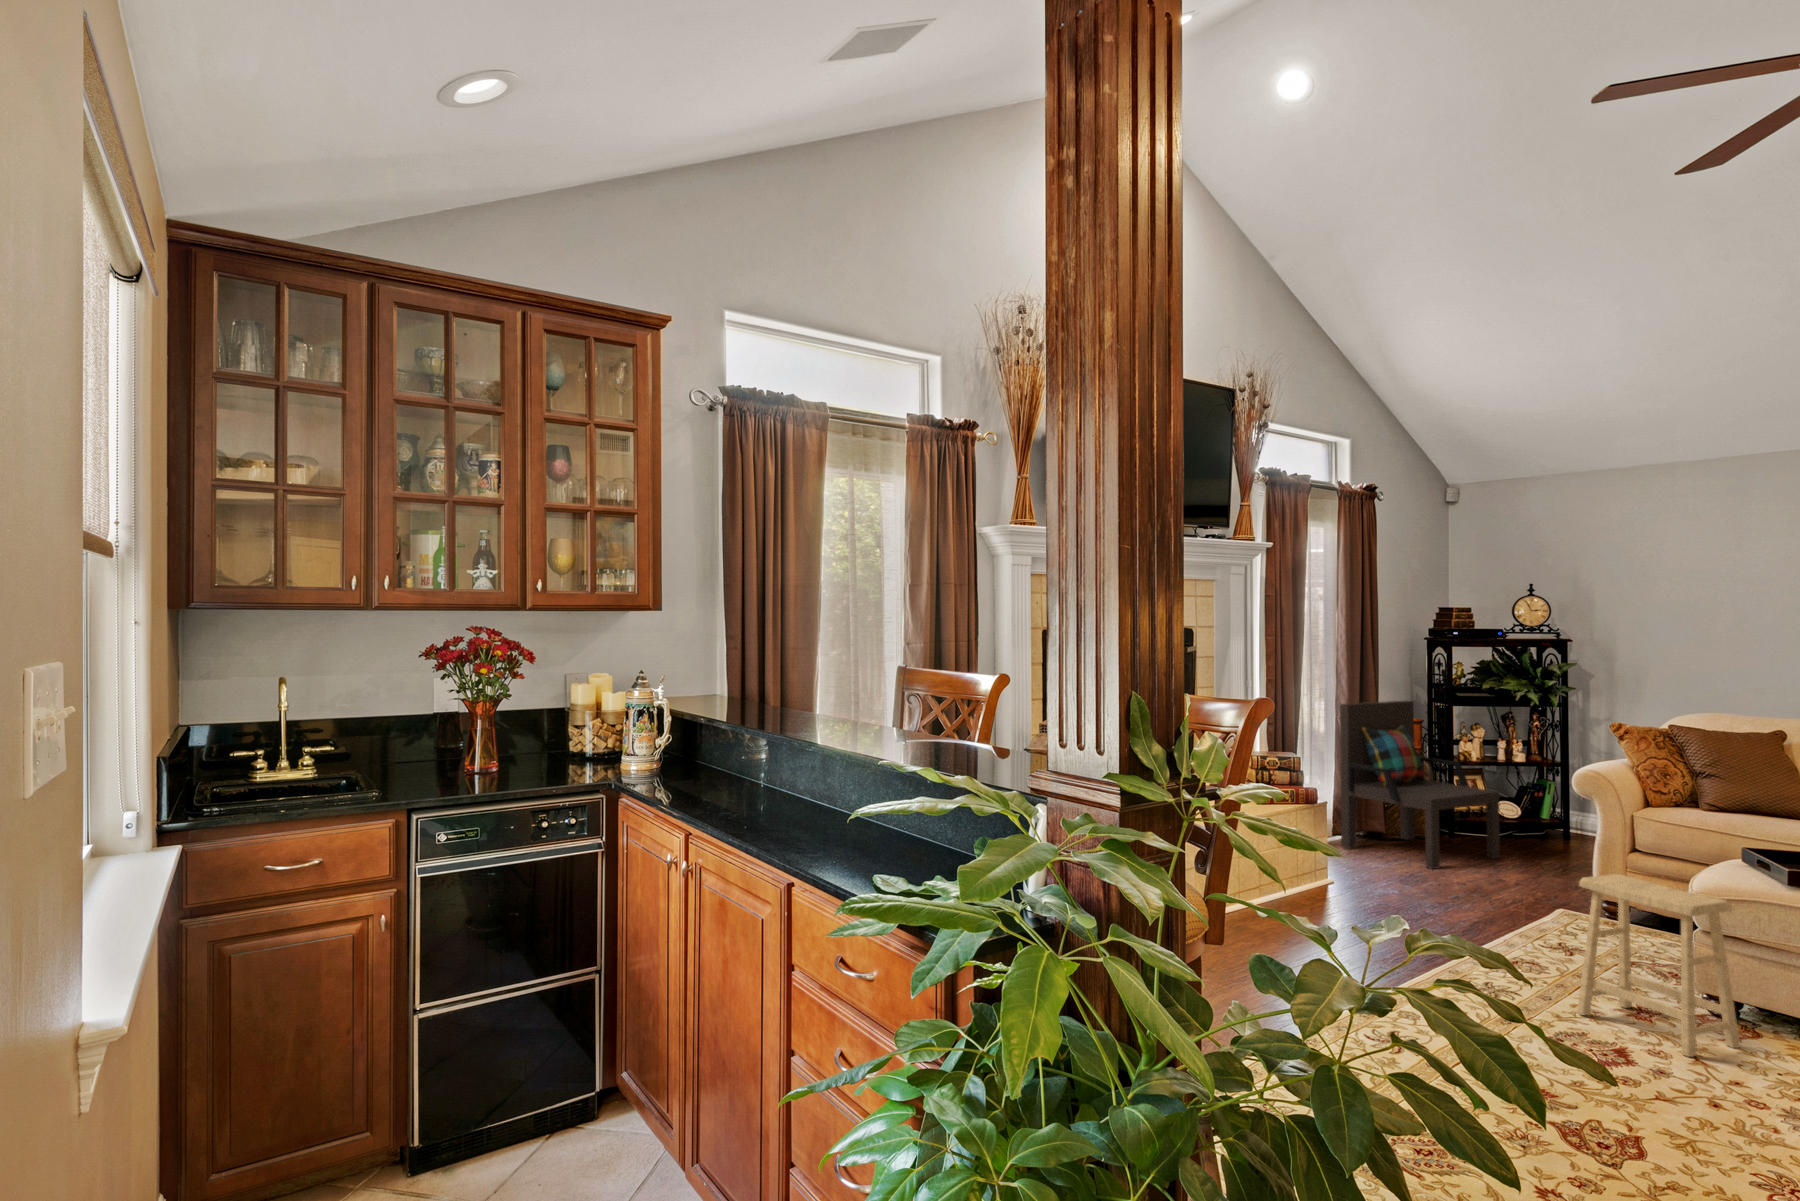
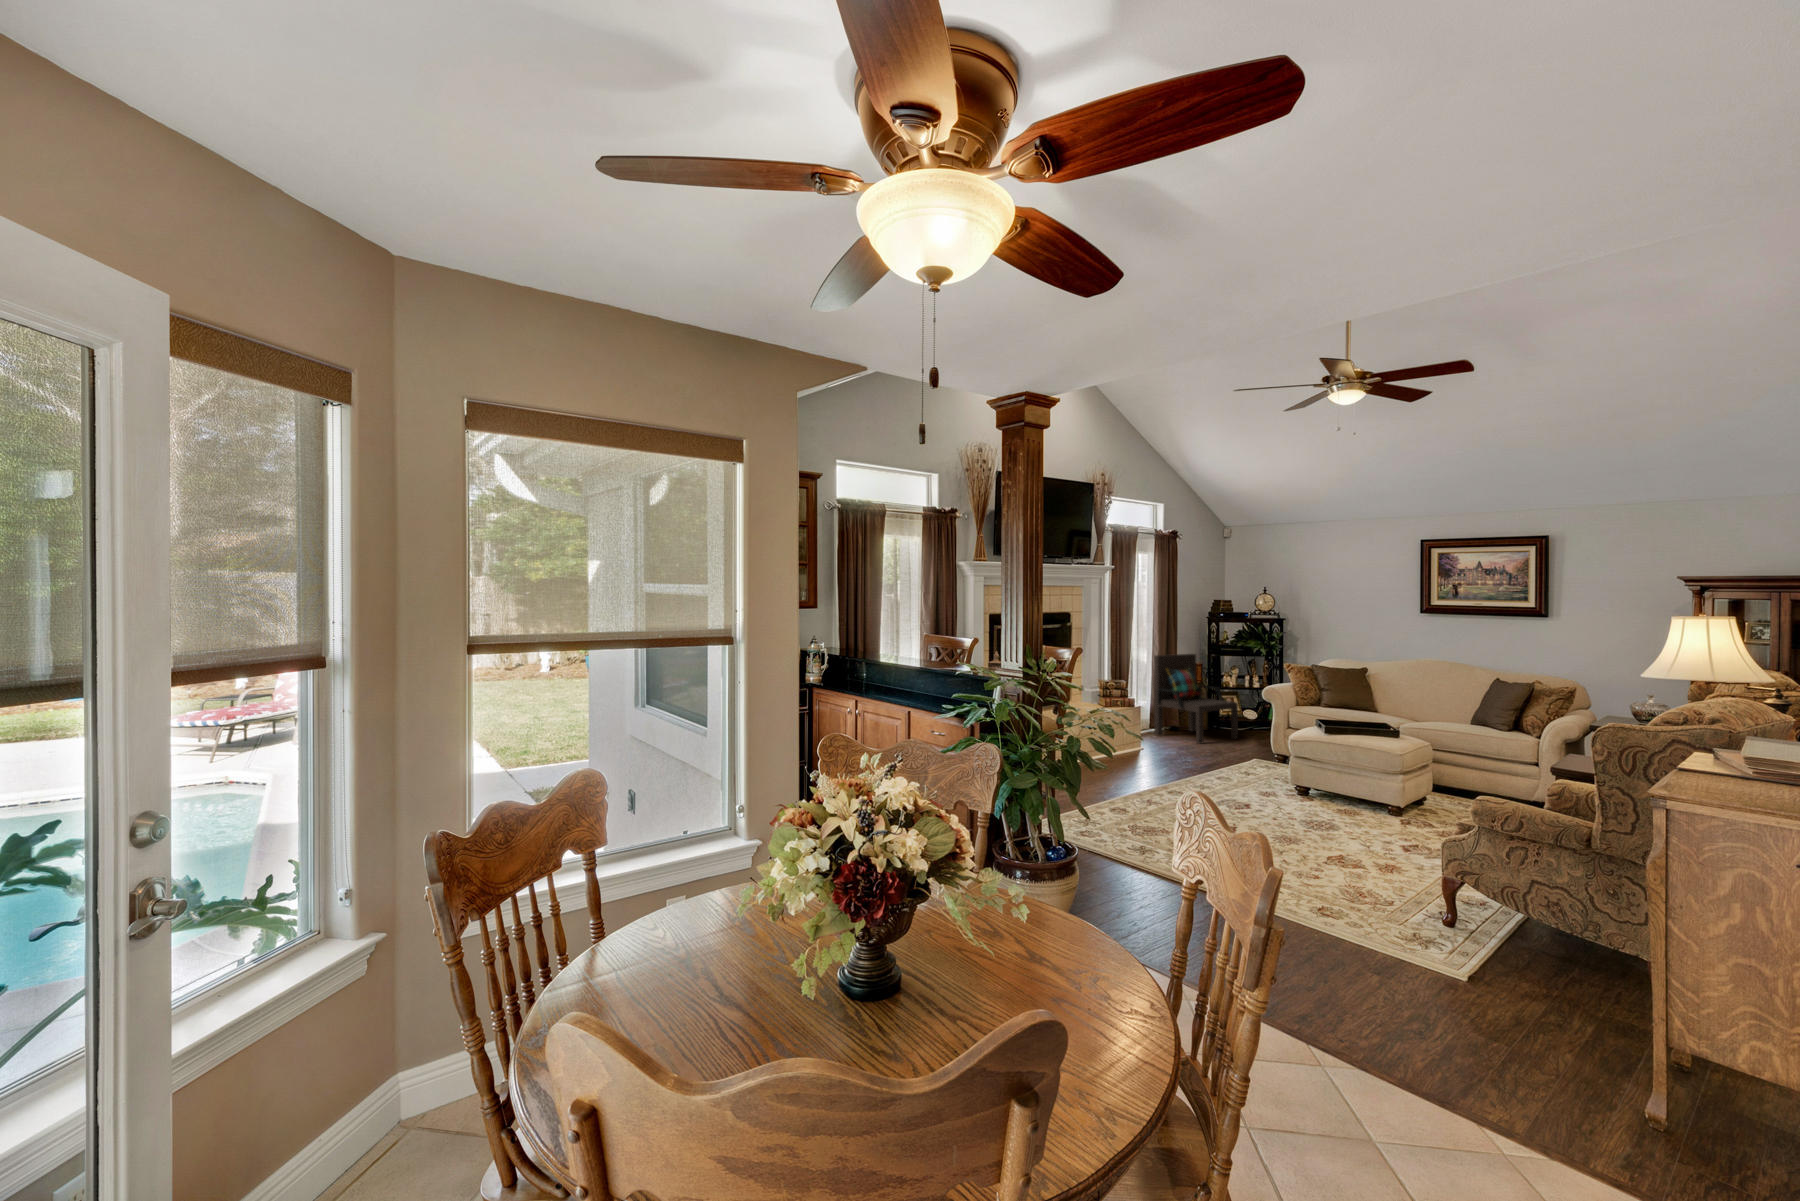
footstool: present [1577,874,1740,1057] -> none [1238,730,1302,805]

